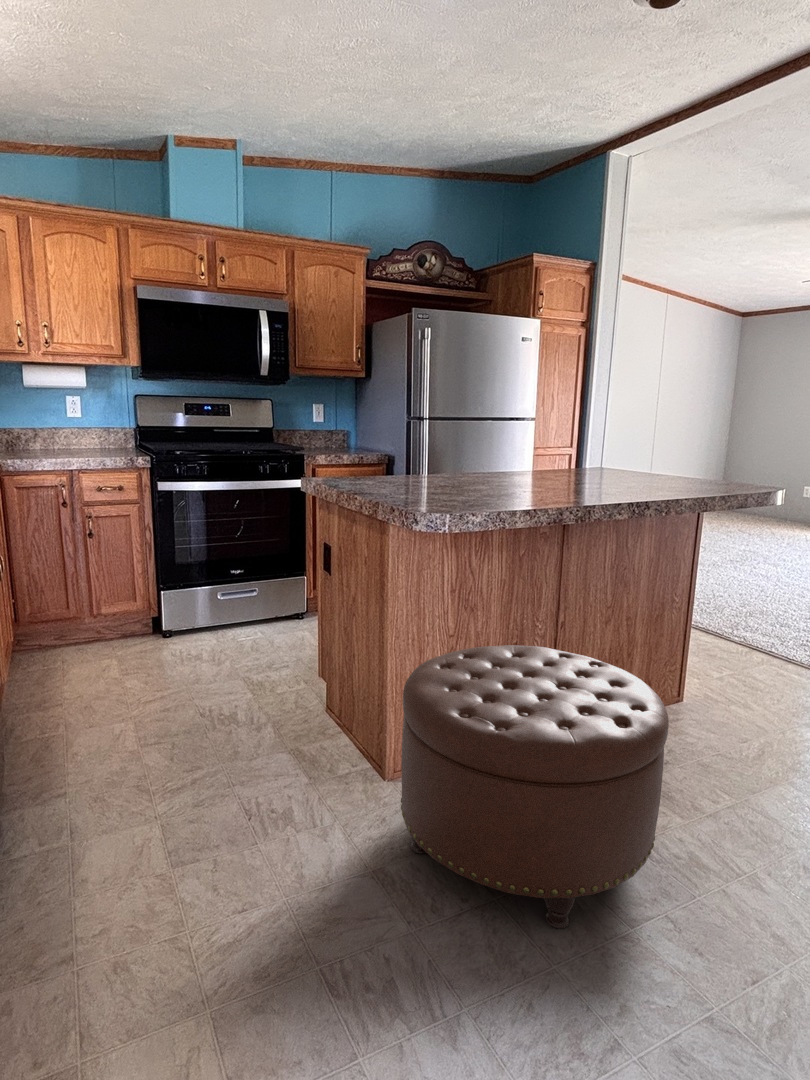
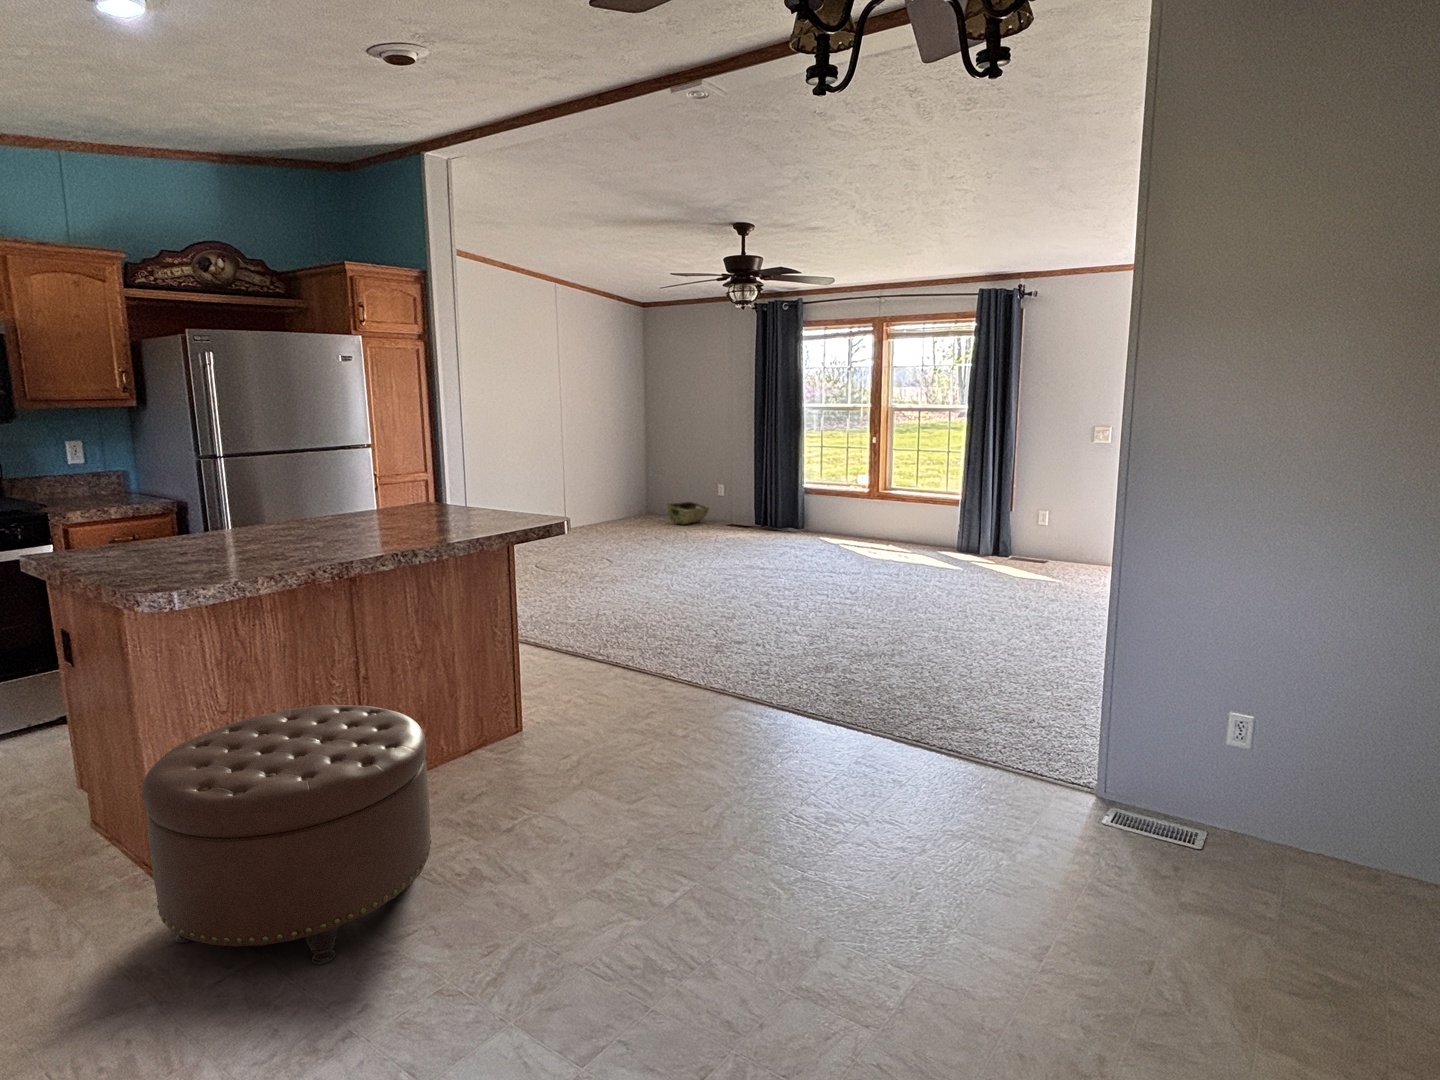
woven basket: none [749,501,795,522] -> present [667,502,709,524]

